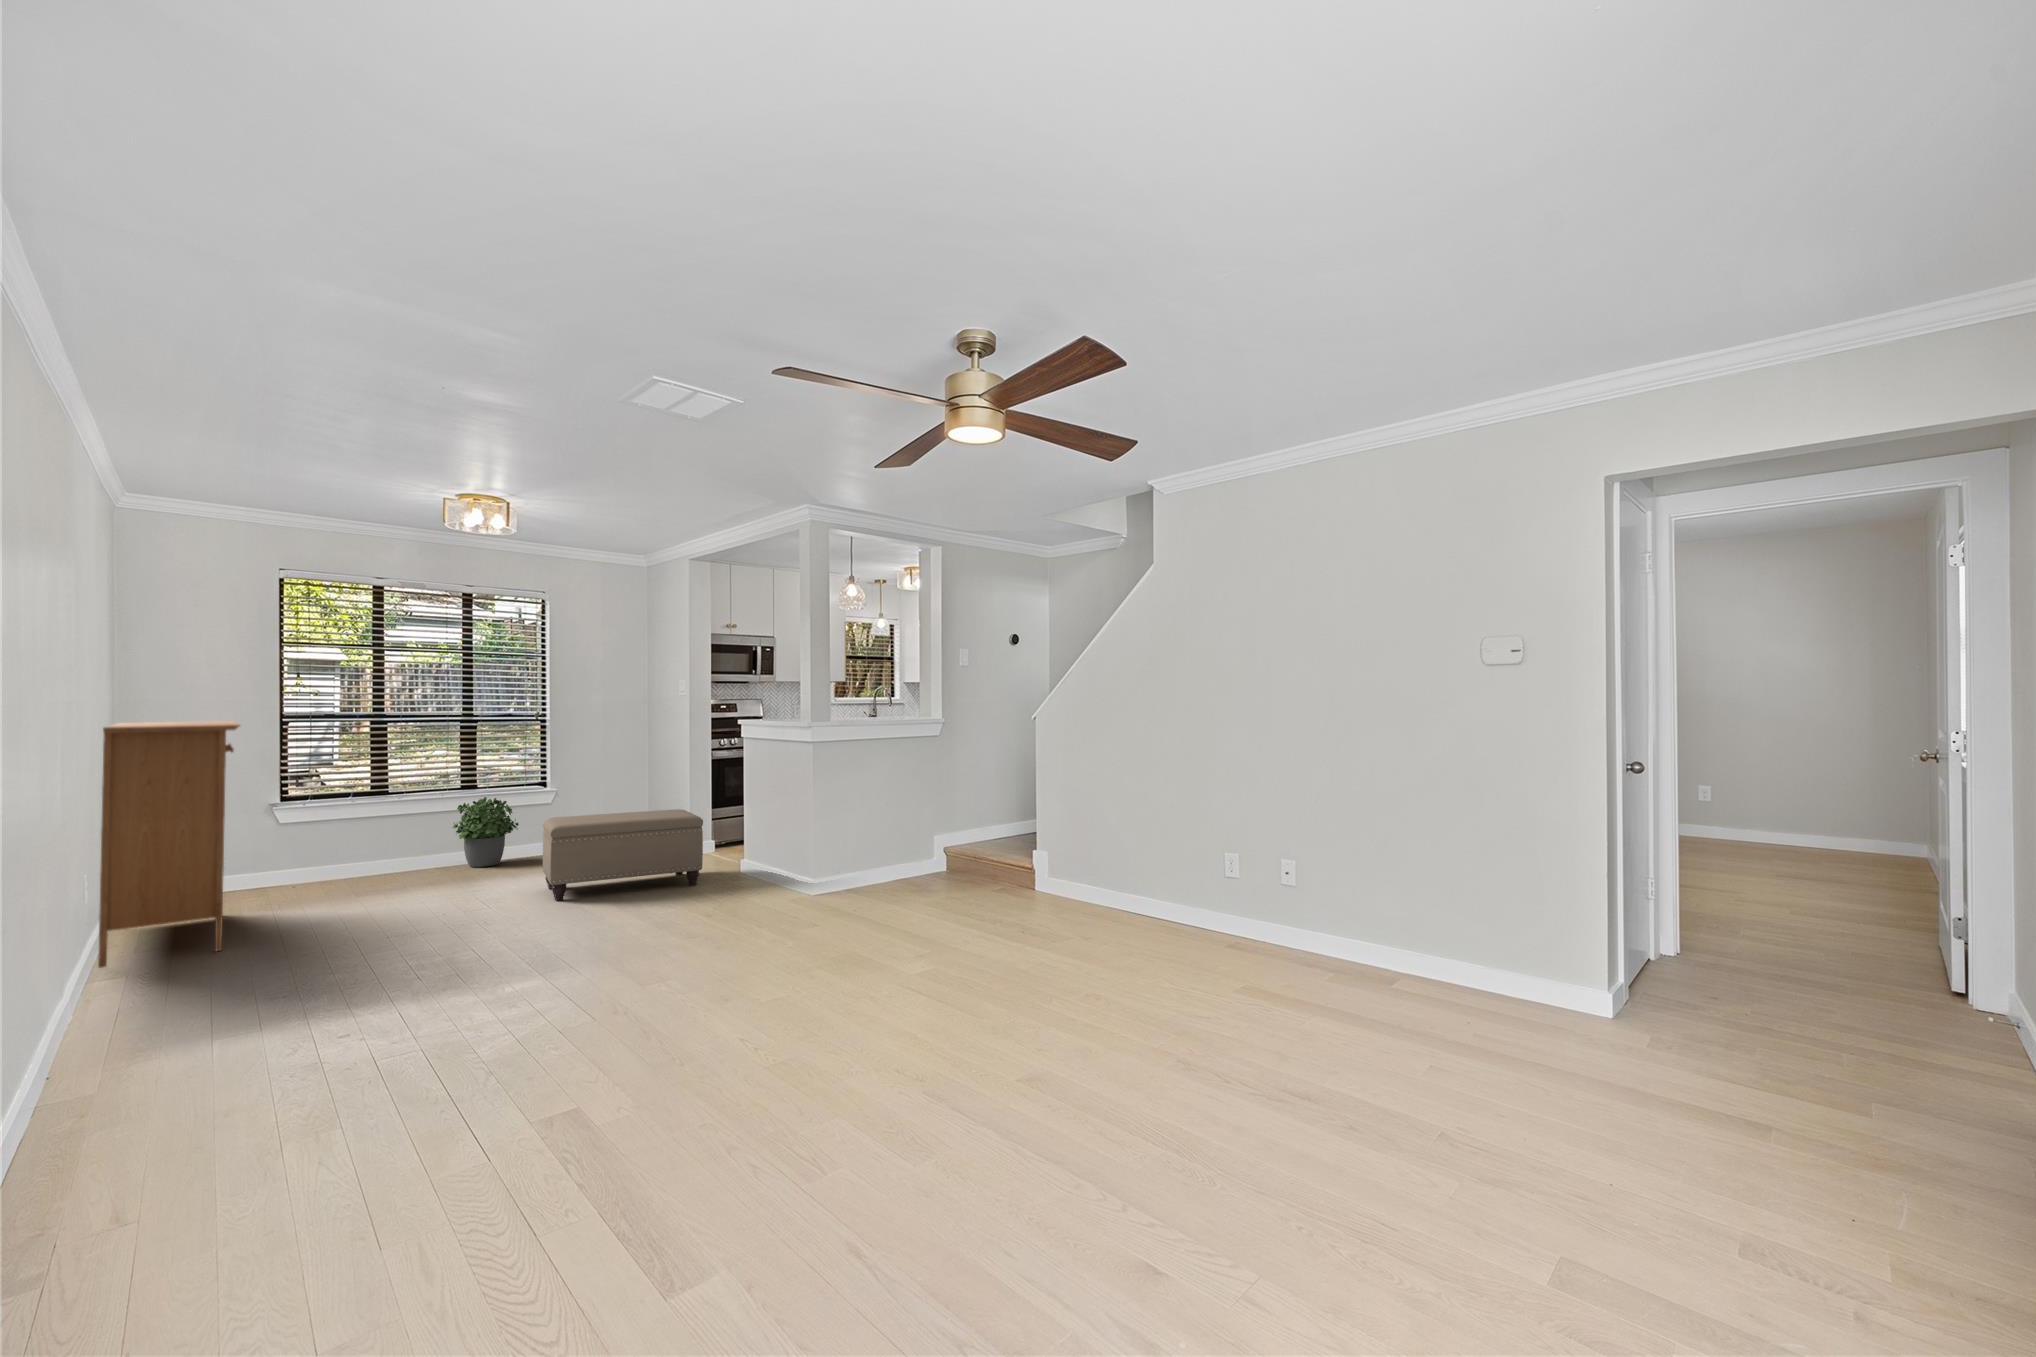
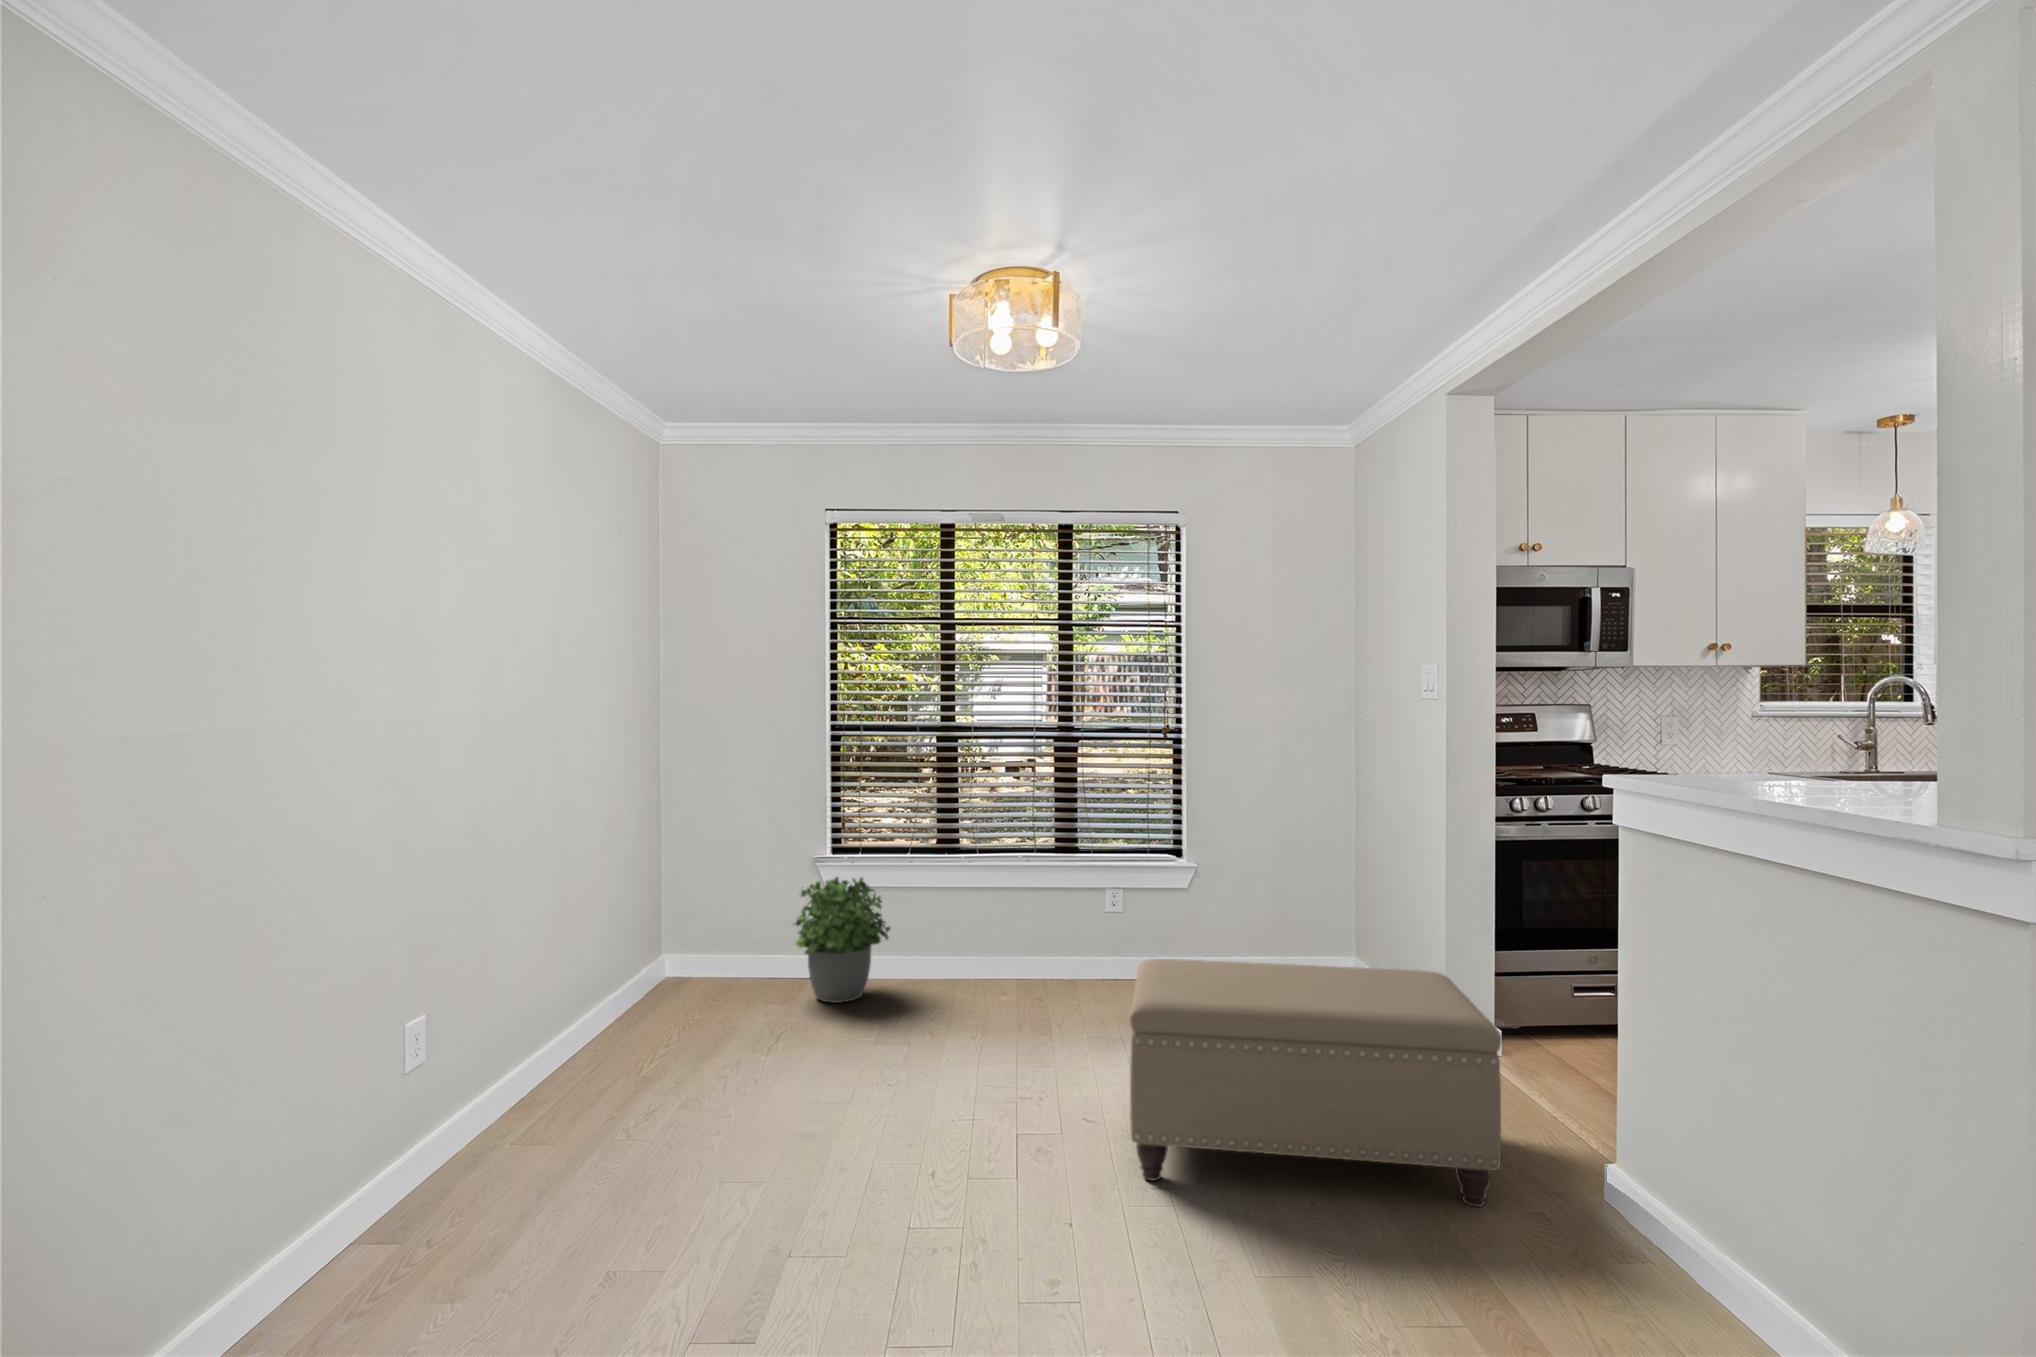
console table: present [98,721,240,968] -> none [378,734,706,1184]
potted plant: present [453,797,519,867] -> present [795,877,890,1003]

